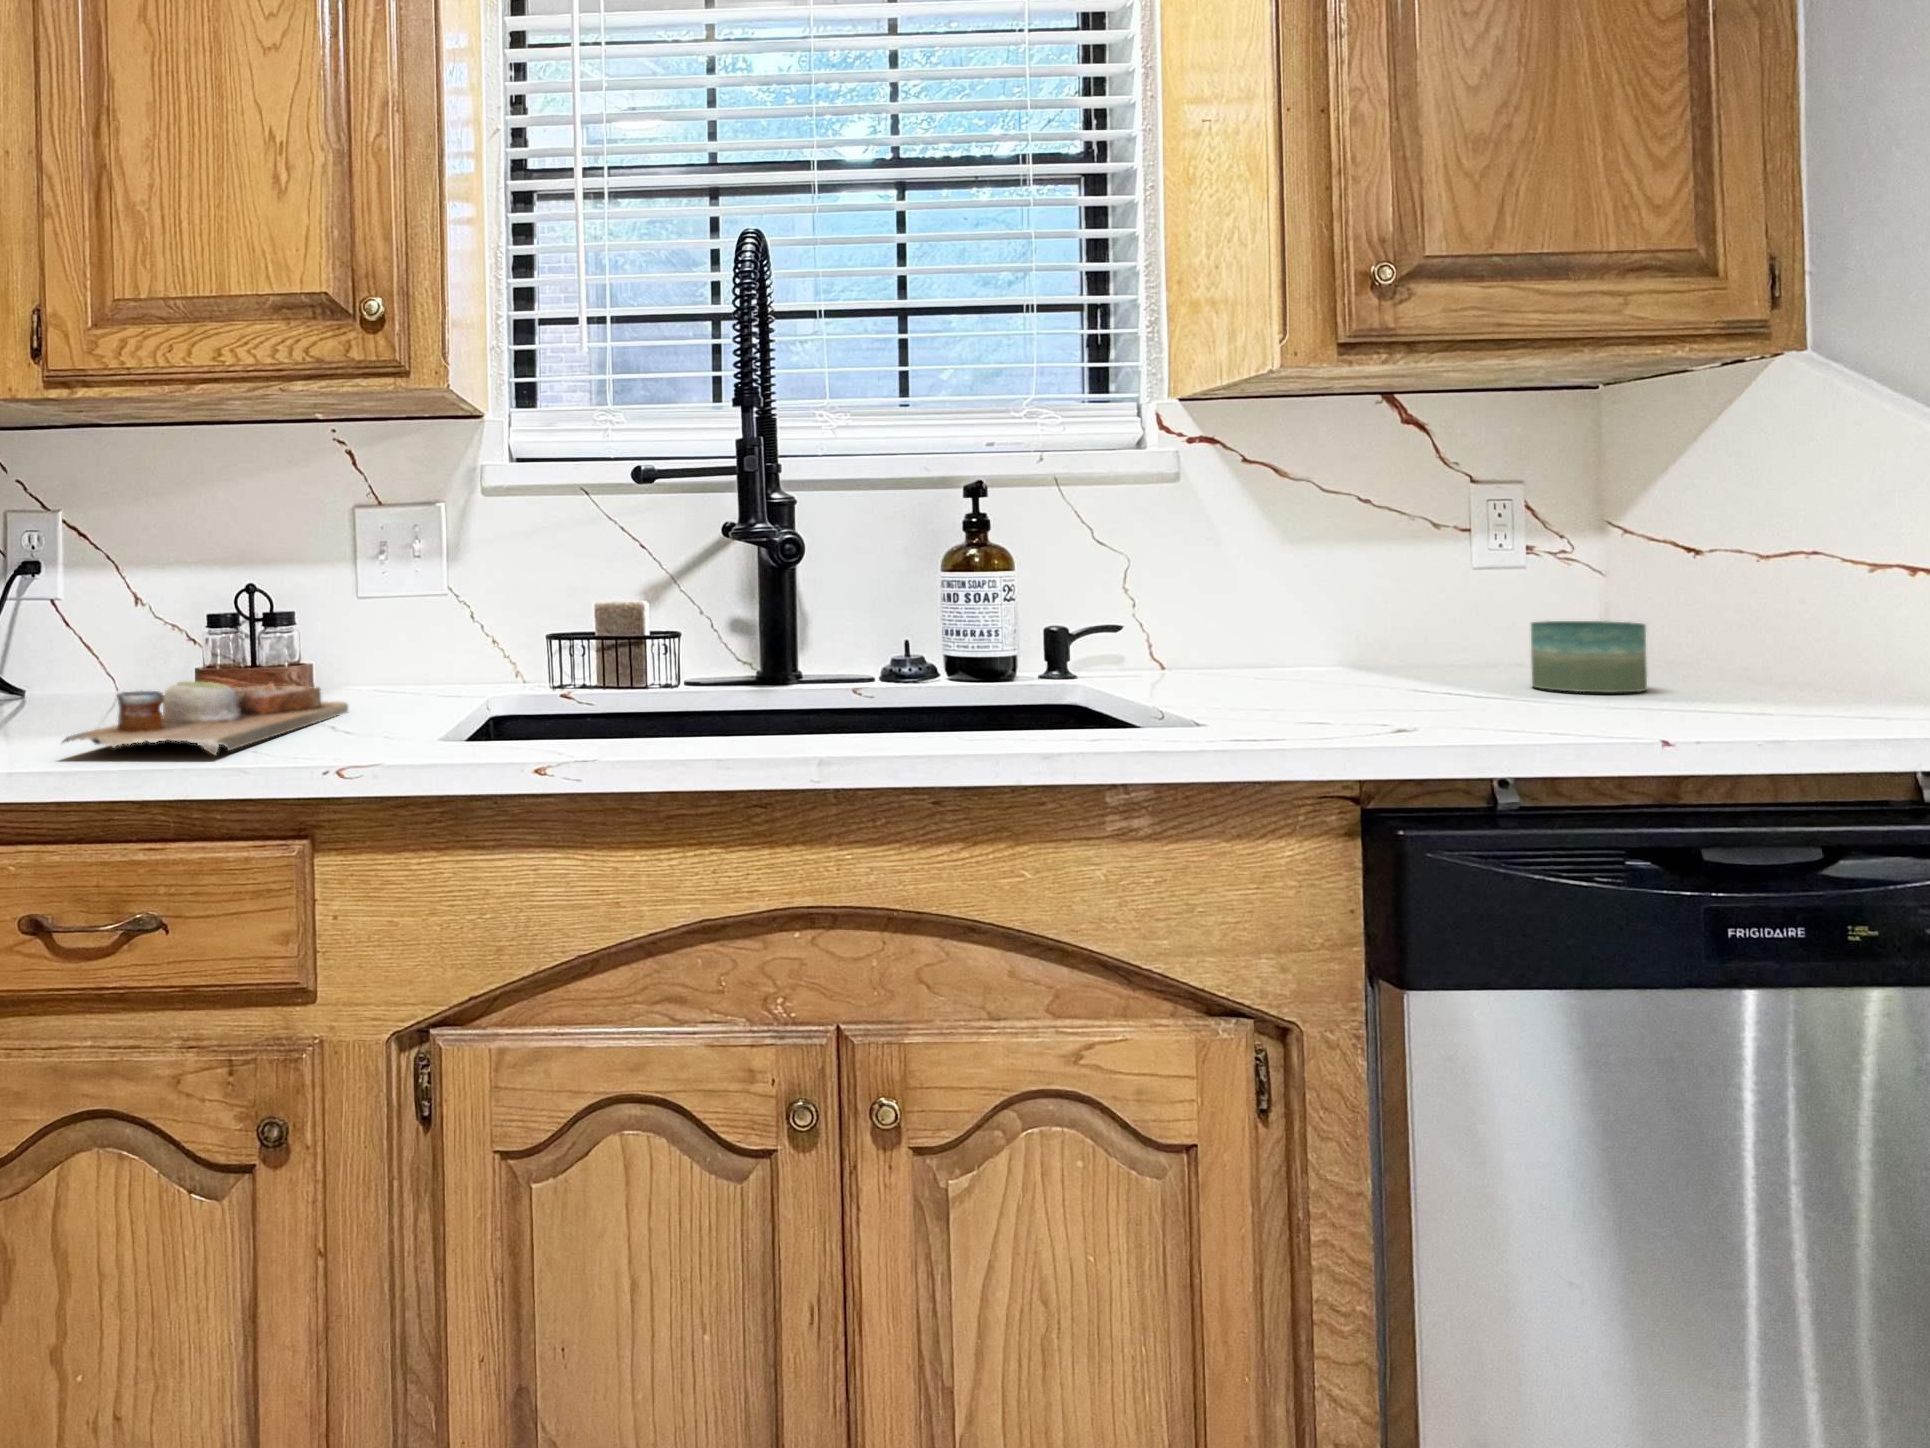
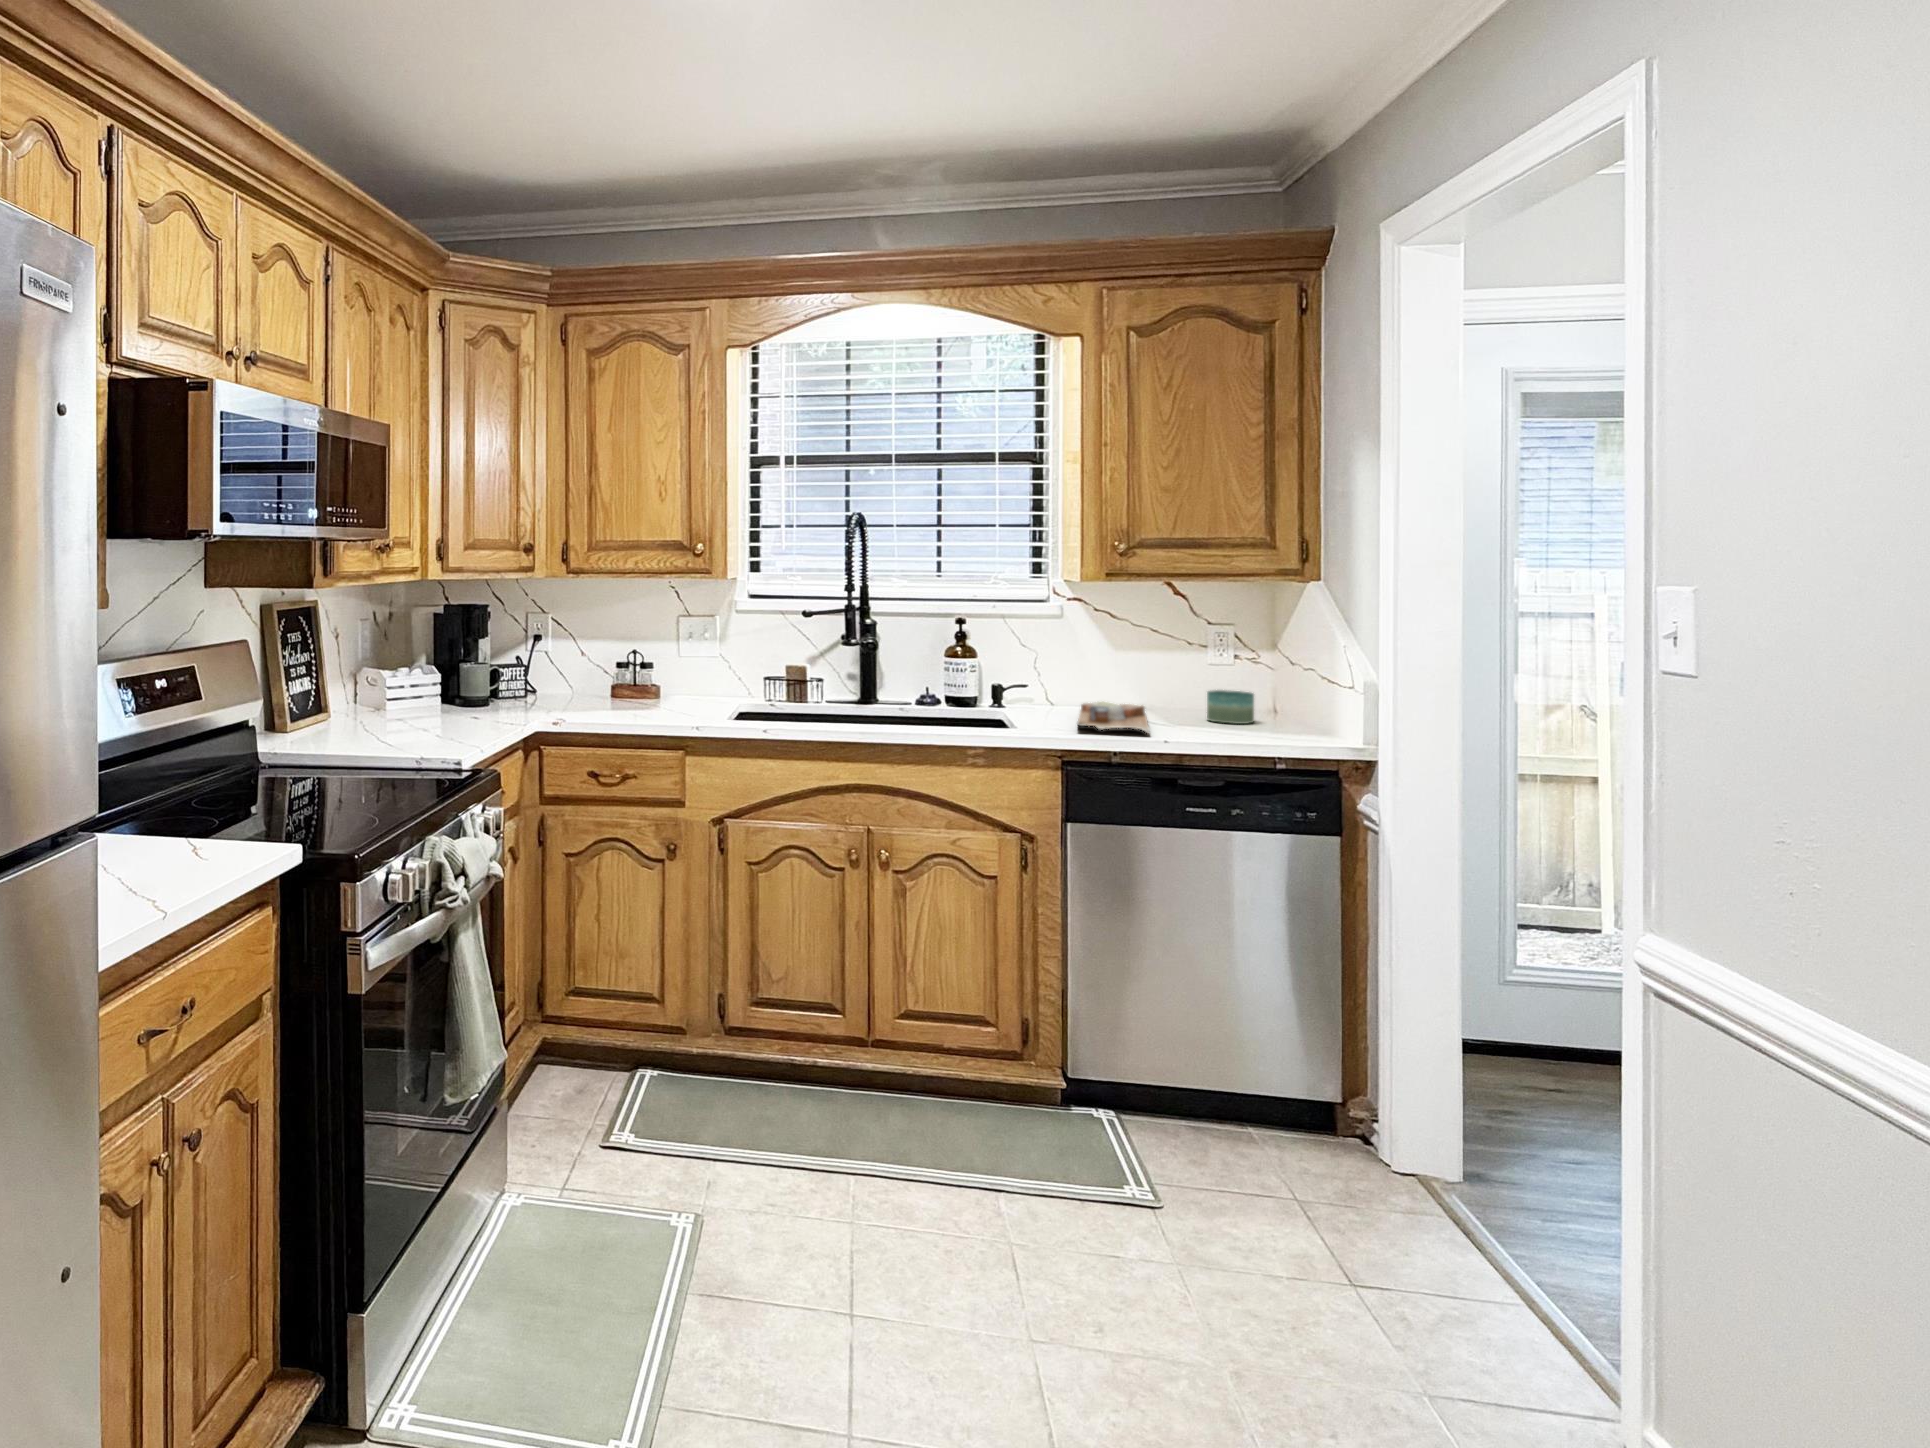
cutting board: present [63,681,348,755] -> present [1077,702,1150,734]

